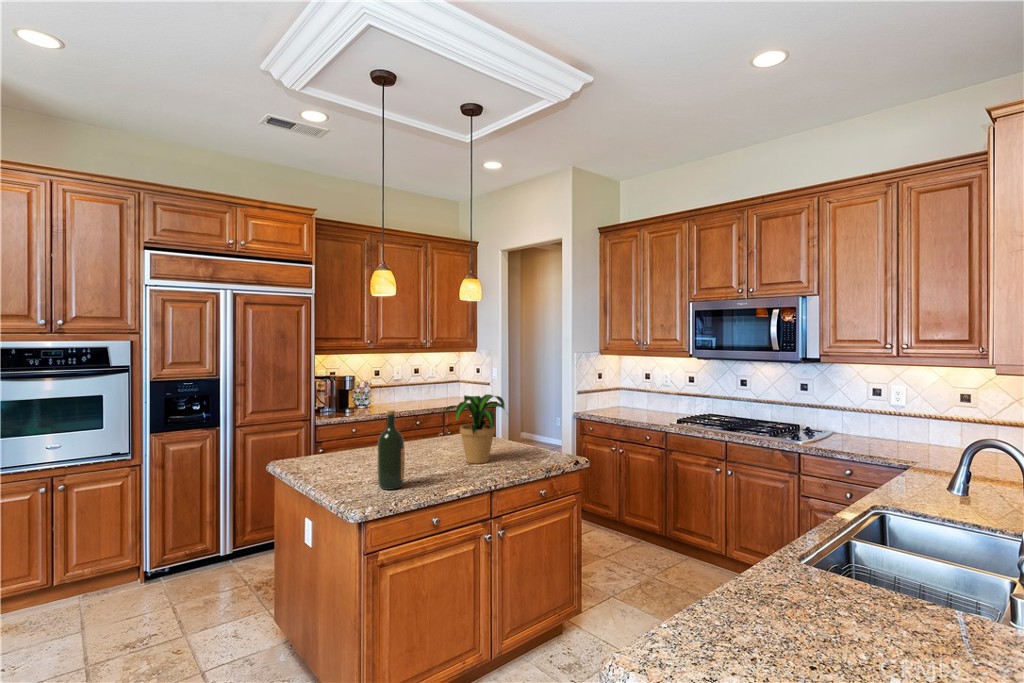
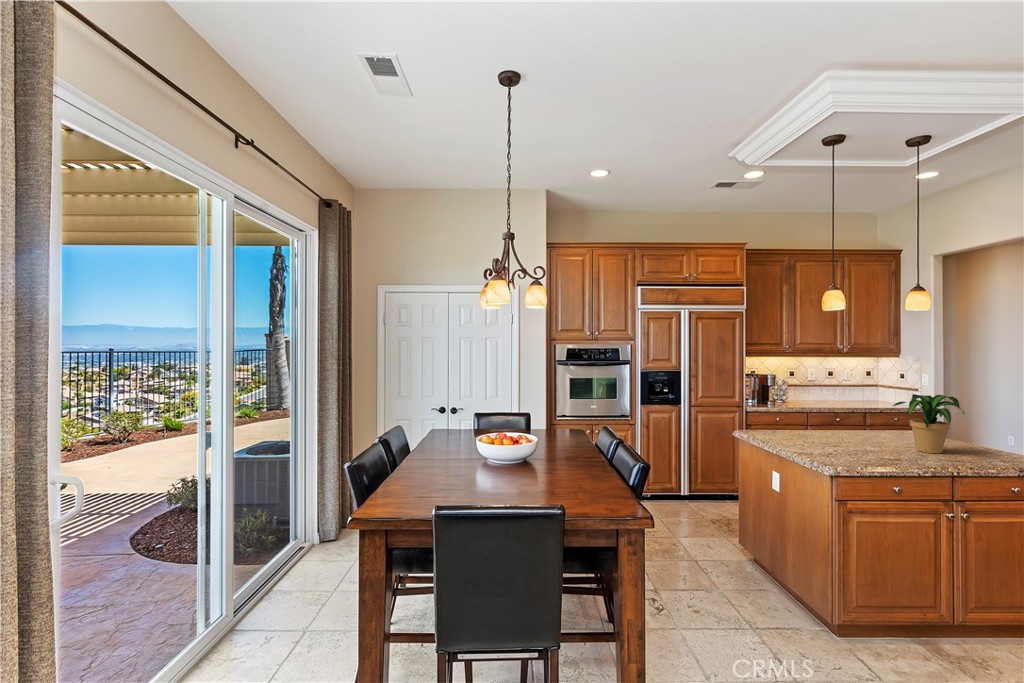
wine bottle: present [378,411,404,490] -> none [841,400,865,460]

